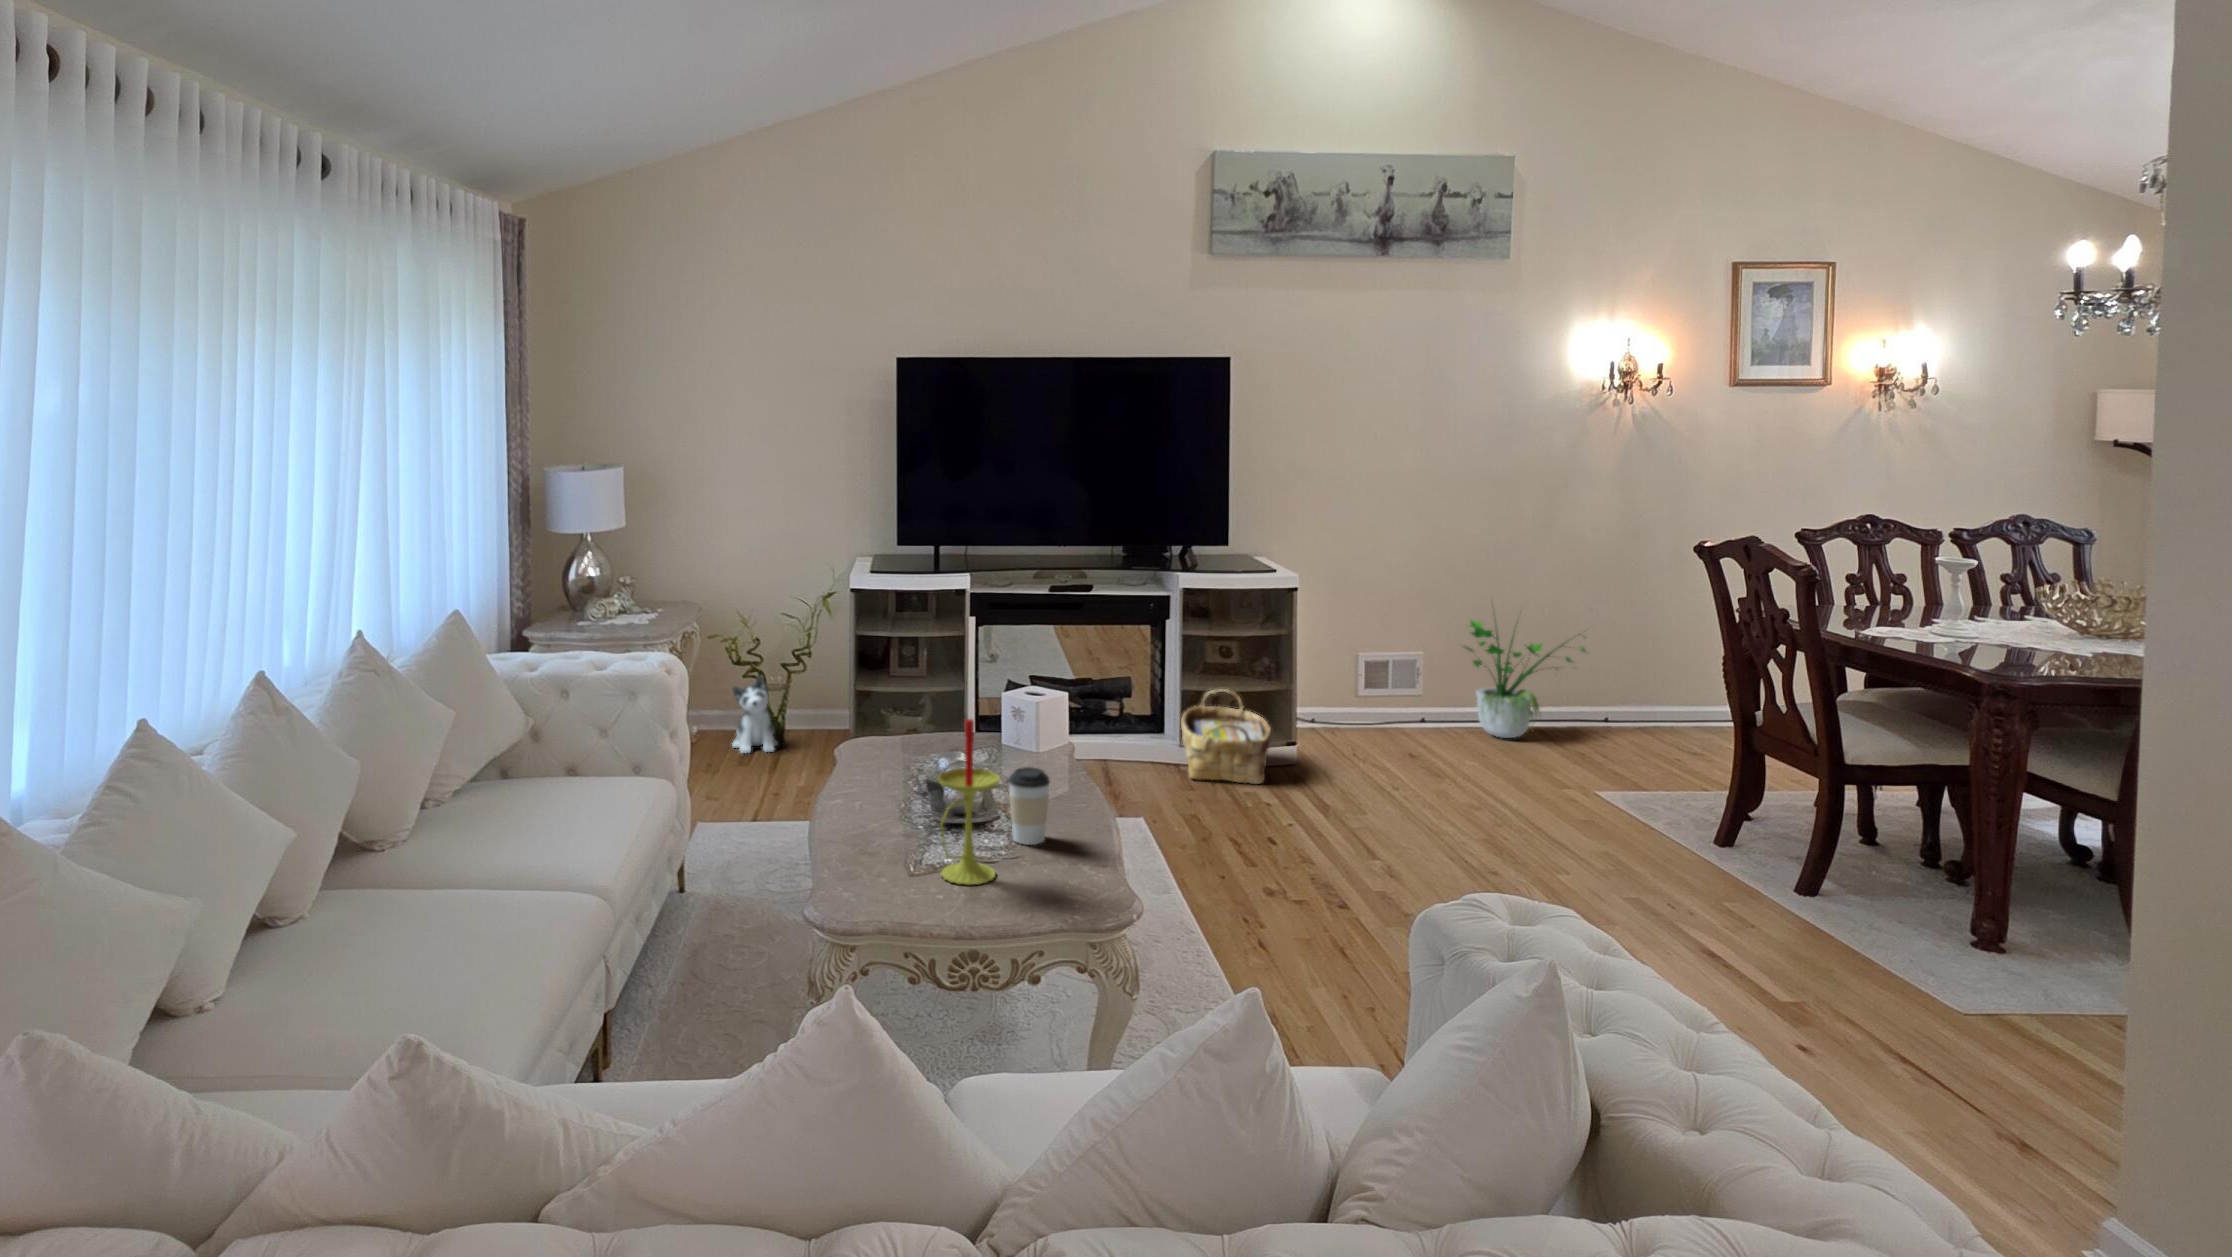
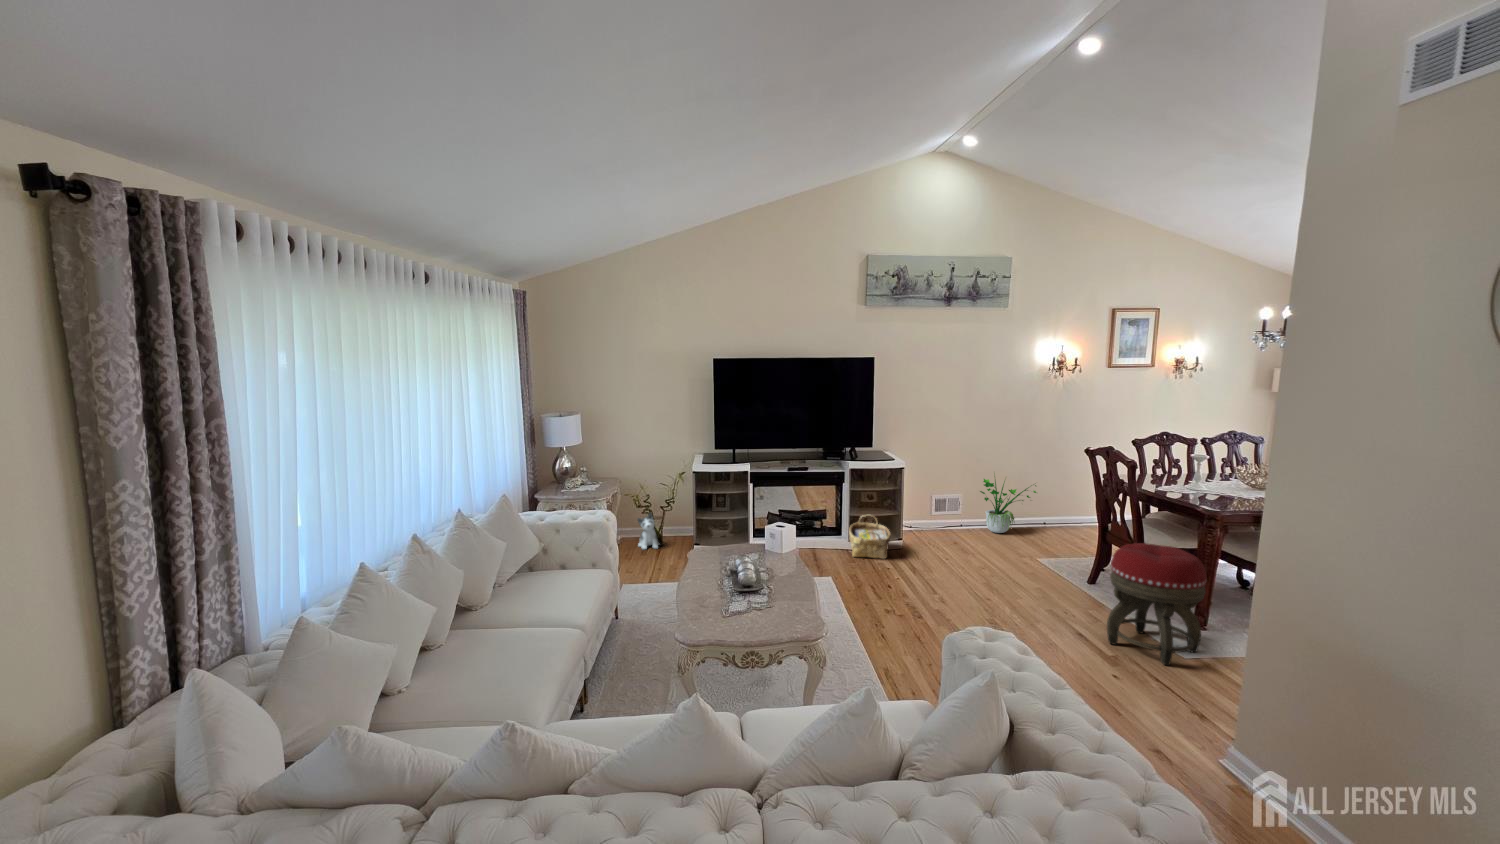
candle: present [938,719,1000,885] -> none [735,546,763,622]
footstool: none [1768,747,1997,1026] -> present [1107,543,1207,666]
coffee cup: present [1009,767,1050,845] -> none [767,566,786,601]

